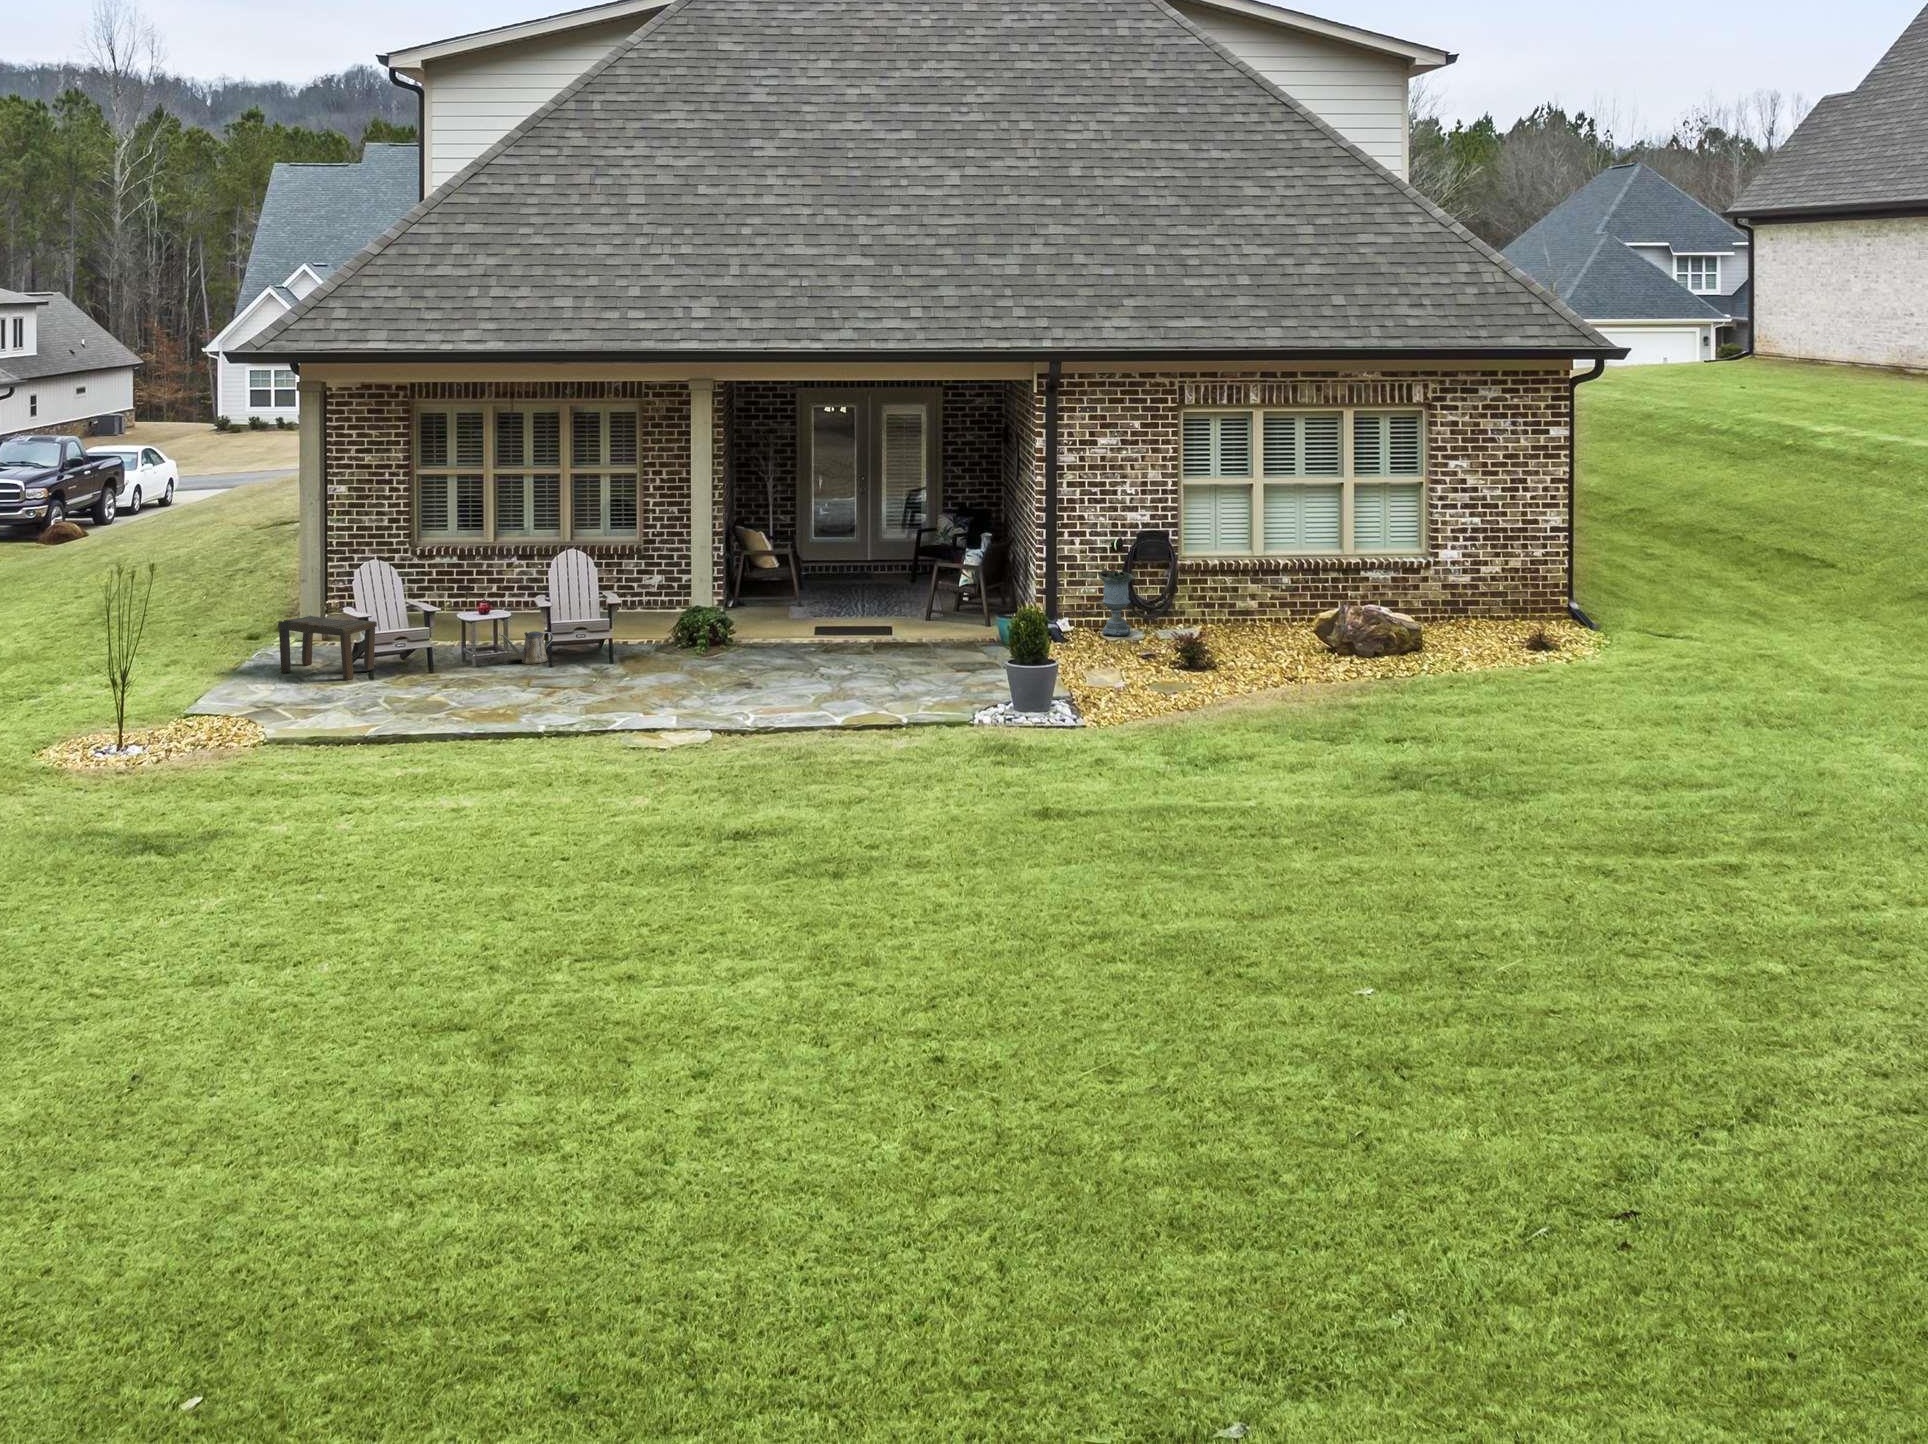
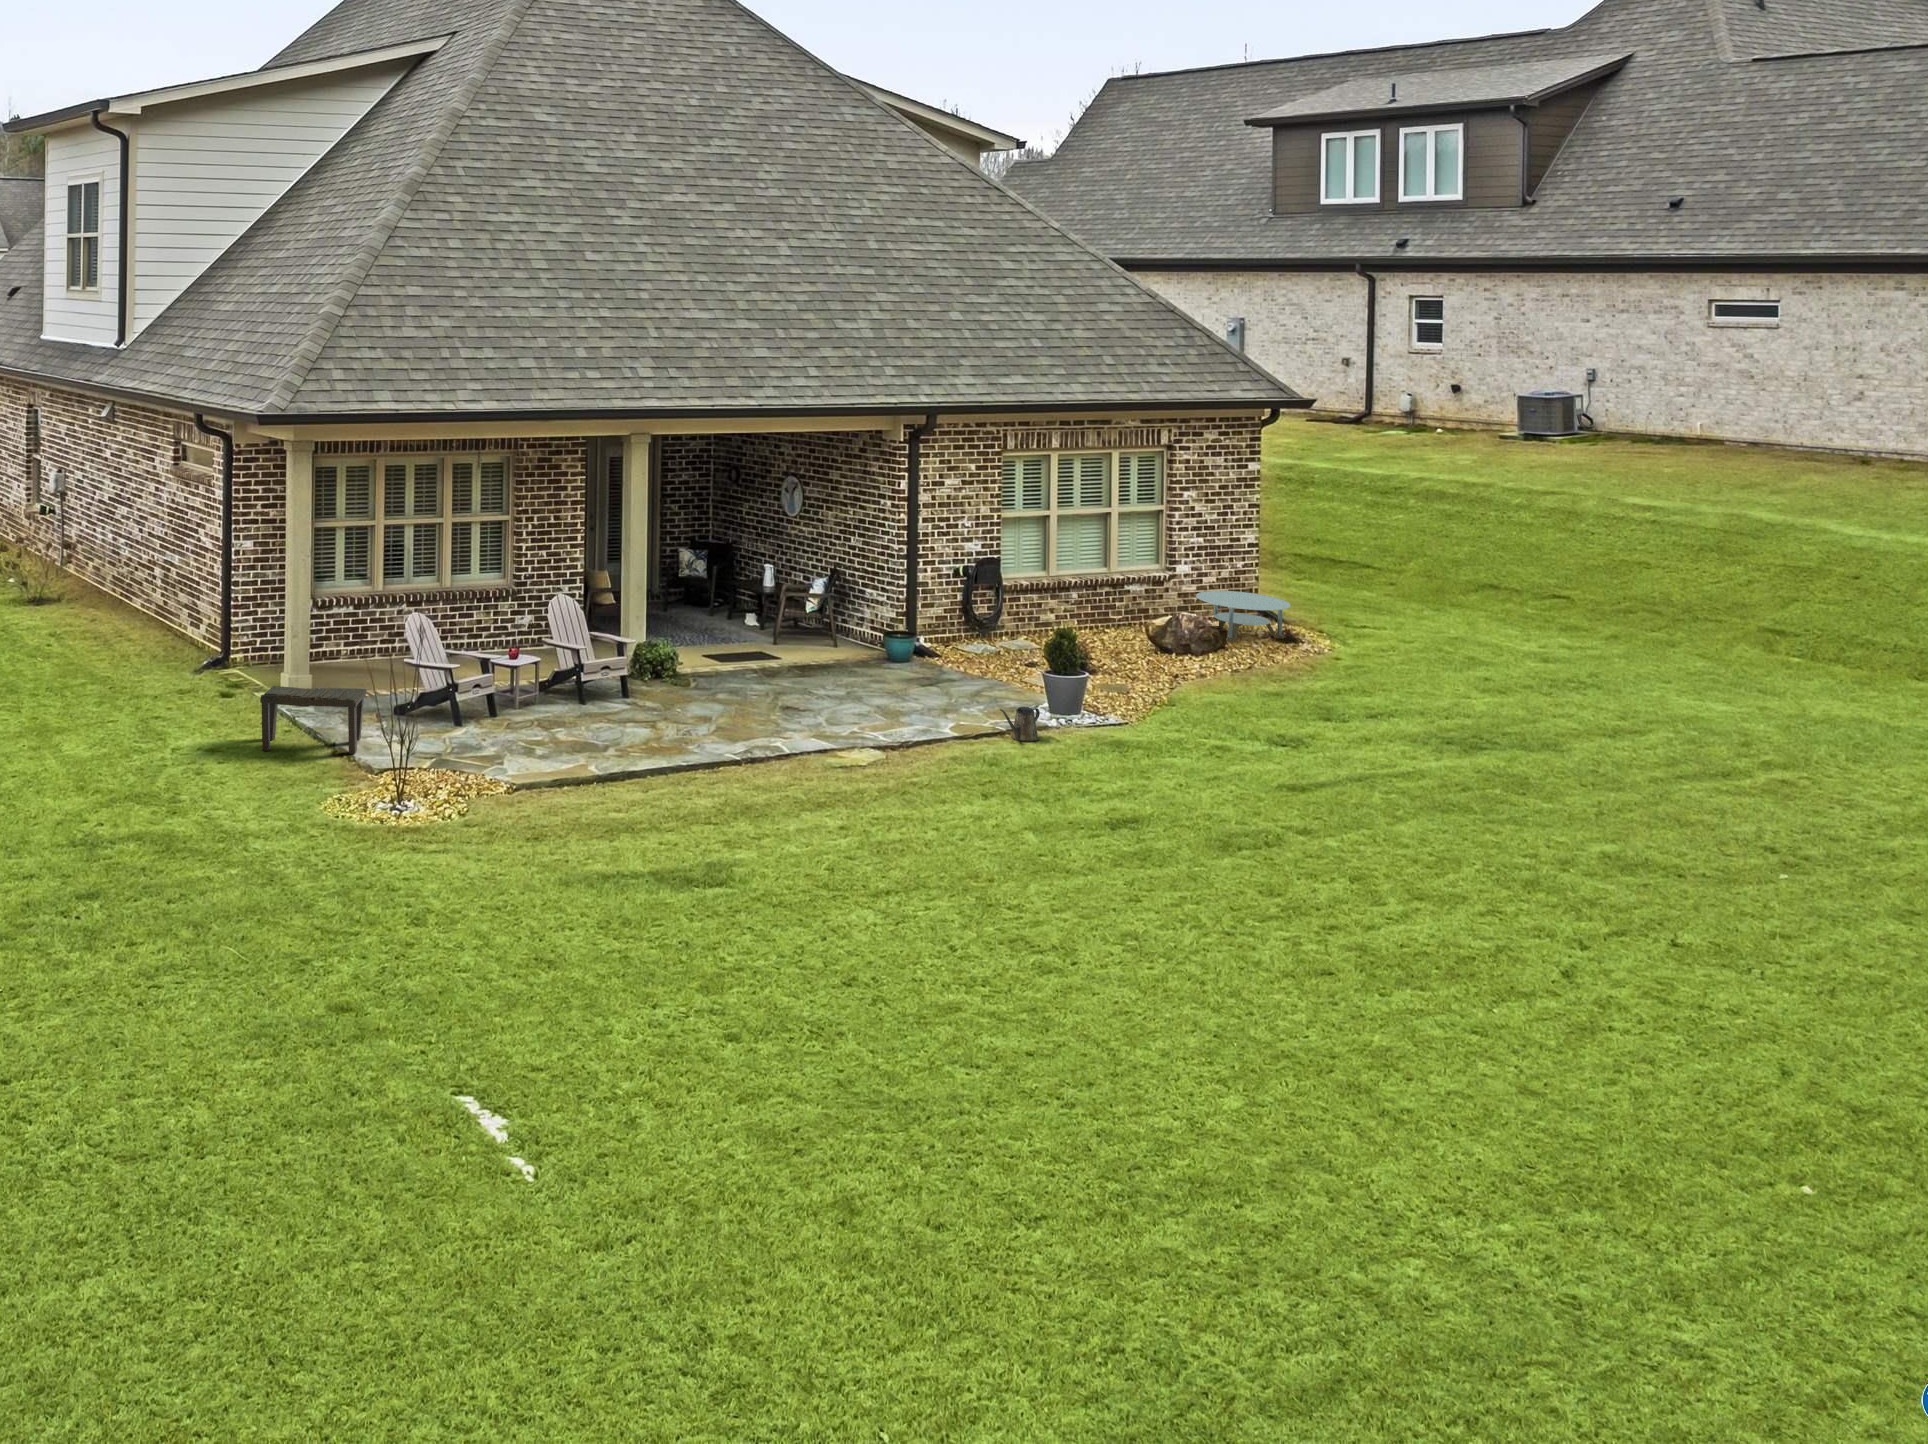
planter: present [1099,568,1133,636] -> none [947,595,982,657]
round table: none [1452,579,1562,637] -> present [1196,591,1291,642]
watering can: present [499,631,553,664] -> present [1000,707,1040,741]

